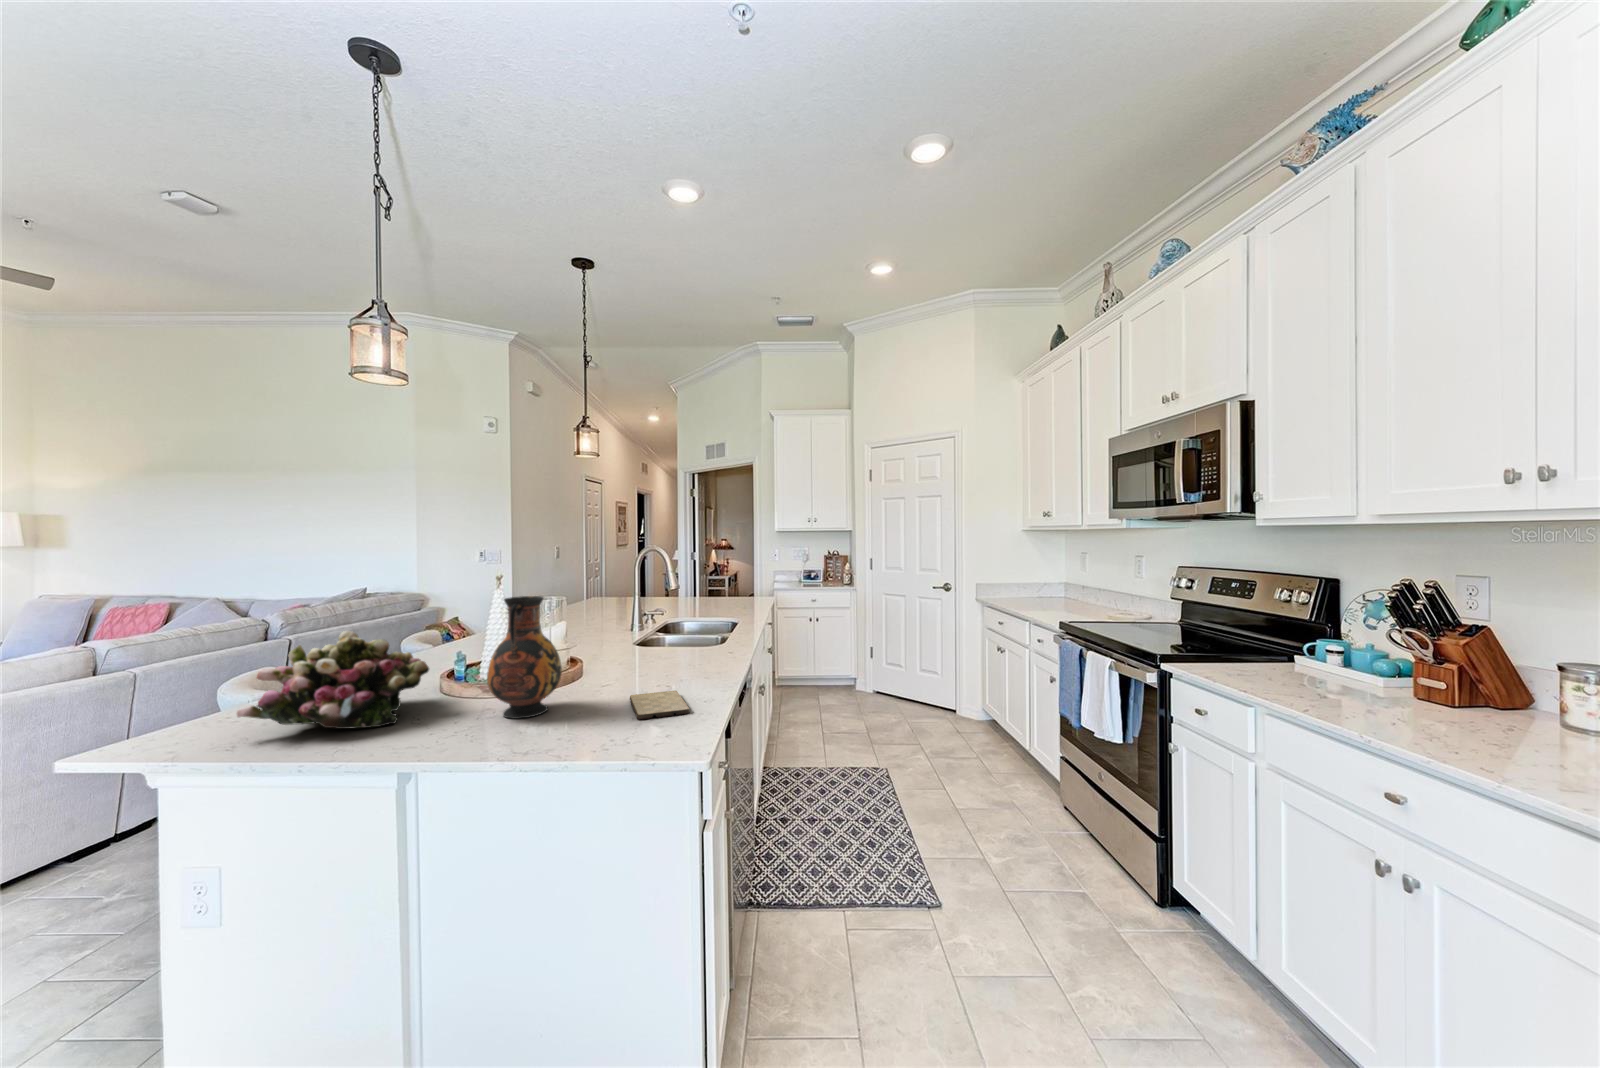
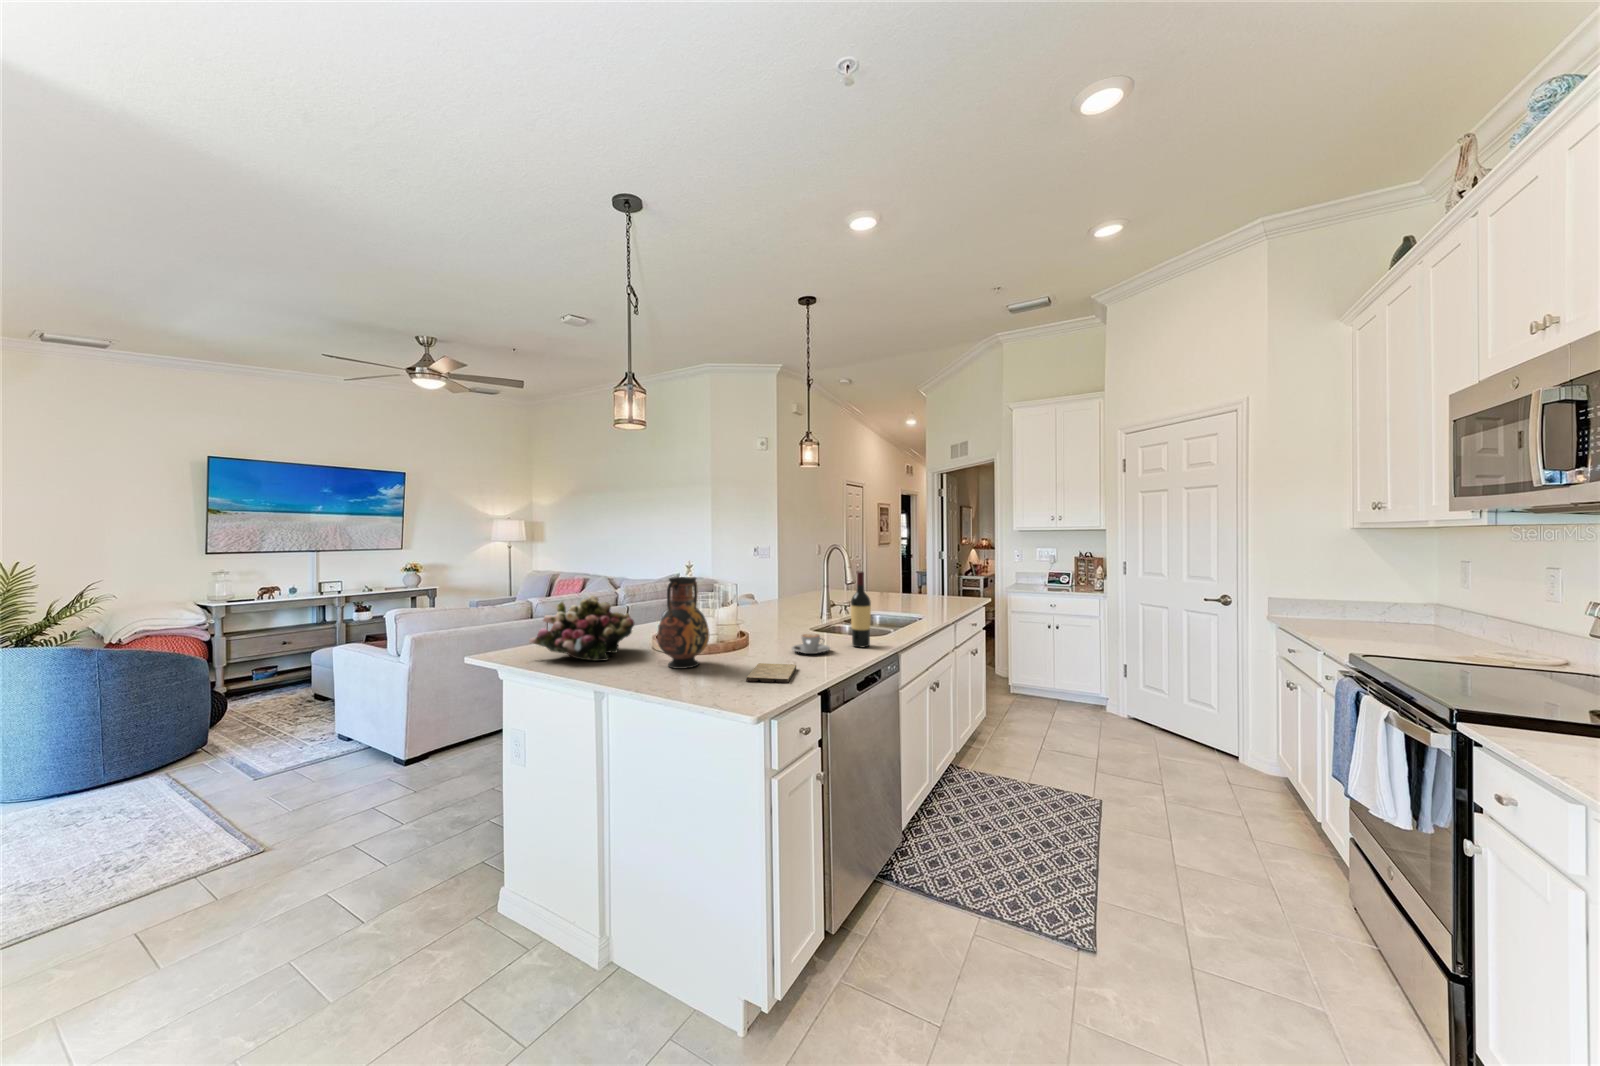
wine bottle: none [701,578,722,661] -> present [851,572,871,648]
coffee cup: none [643,652,689,675] -> present [792,634,830,654]

